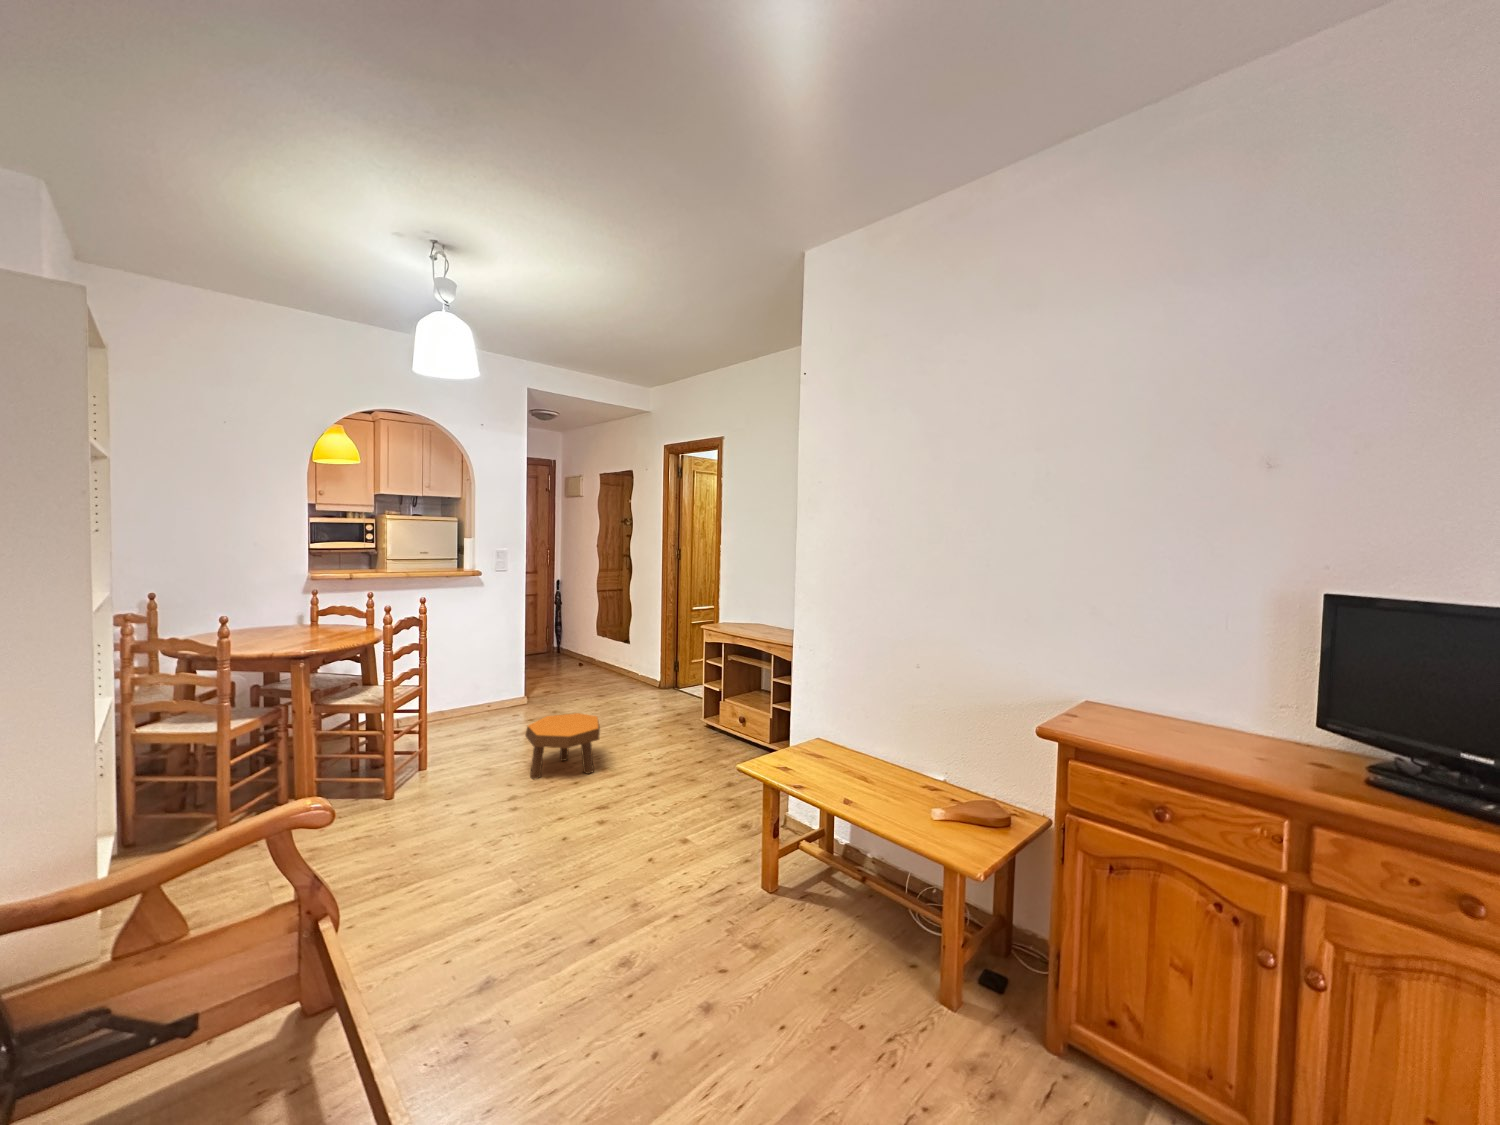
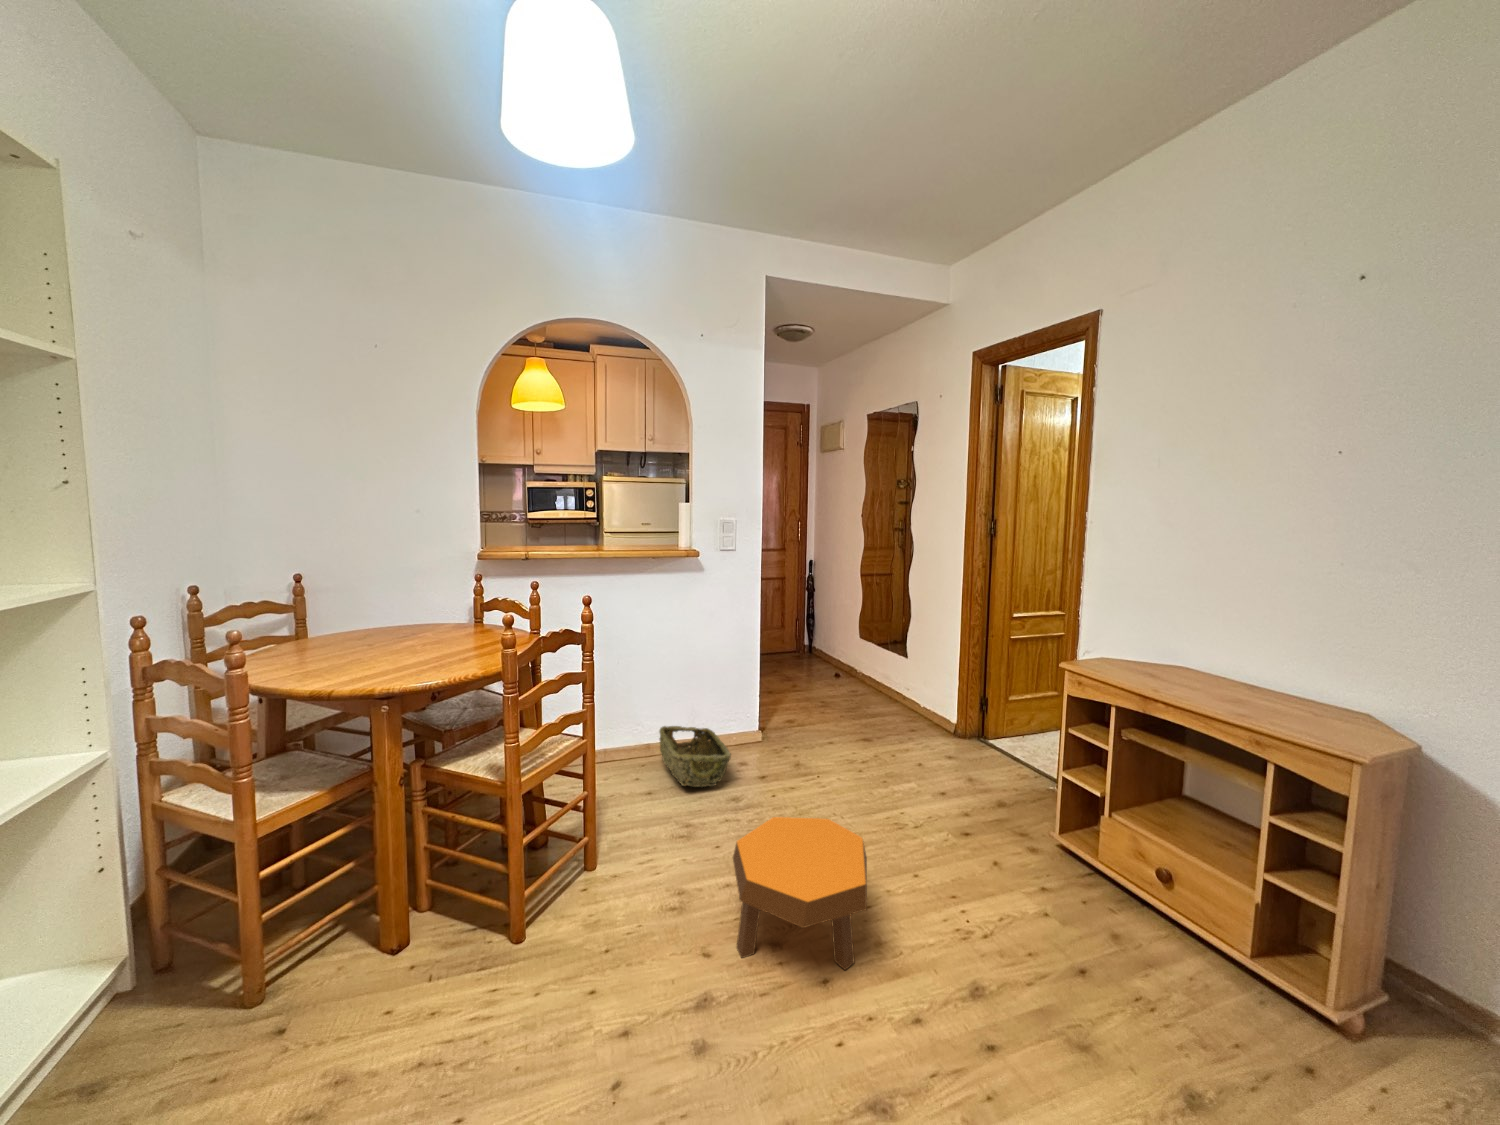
woven basket: none [454,695,511,728] -> present [659,726,731,787]

